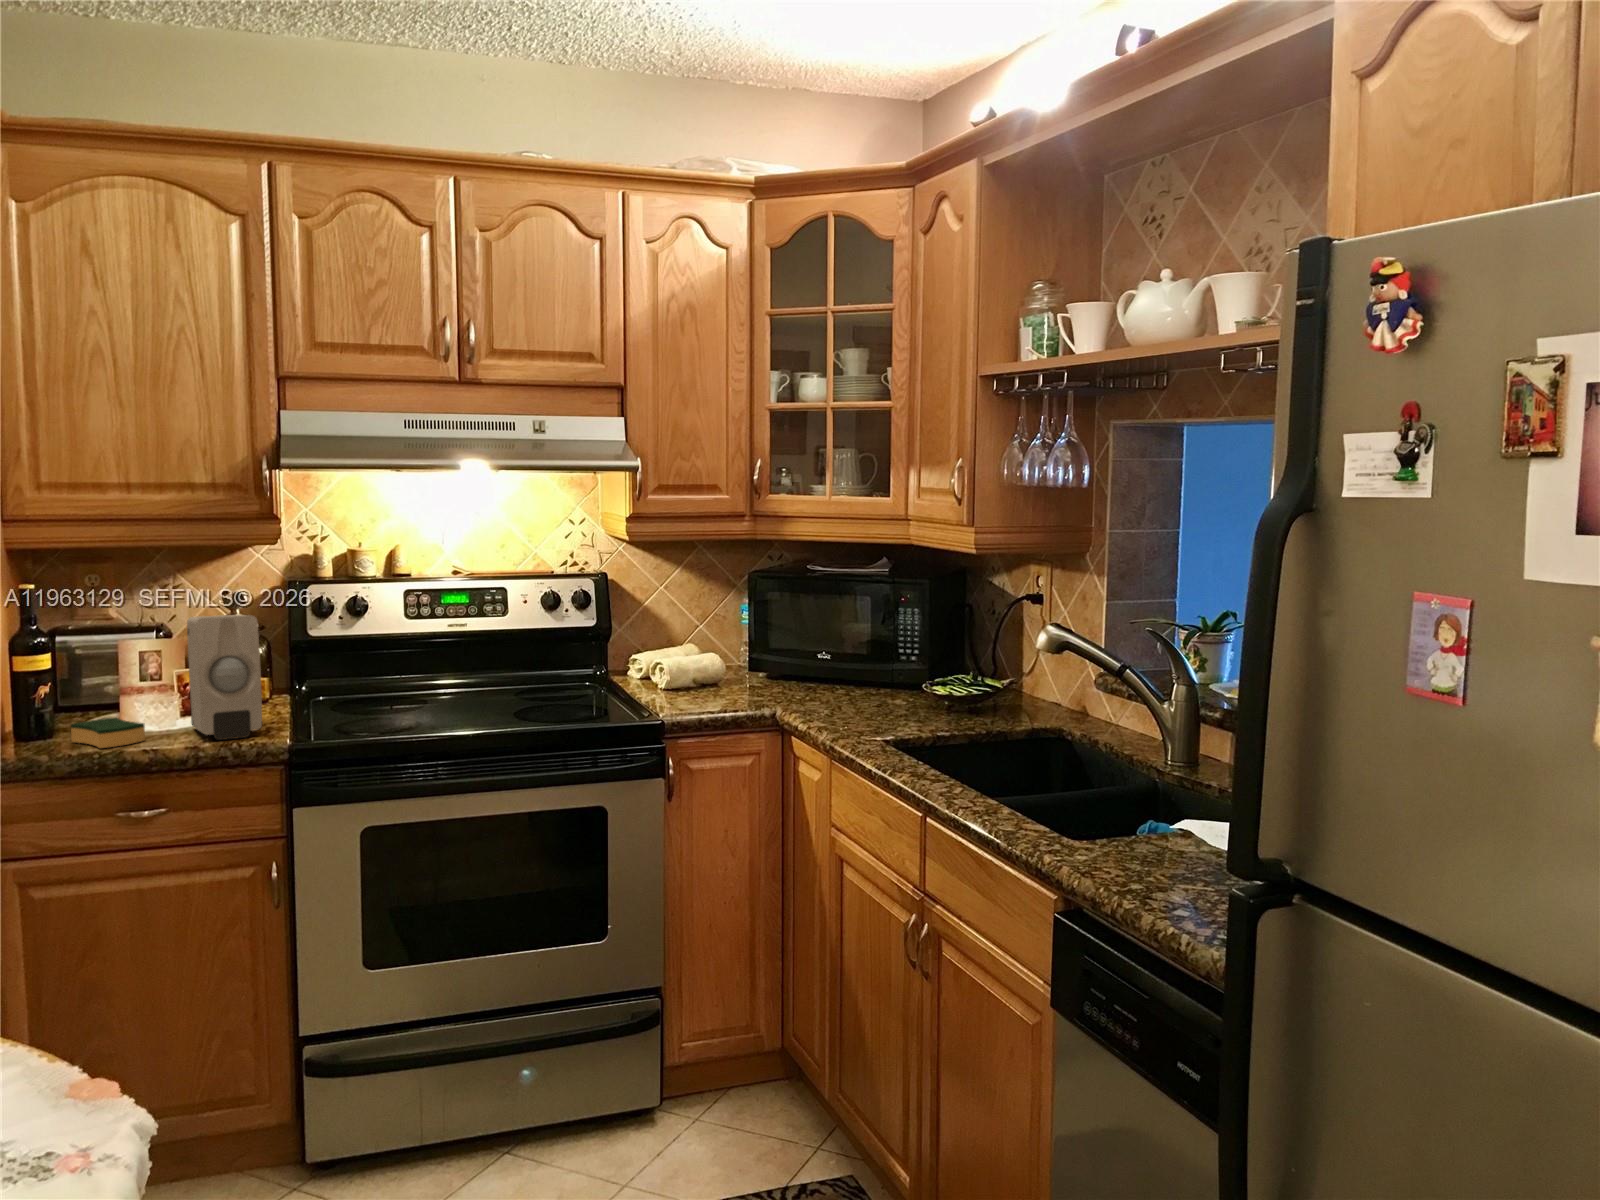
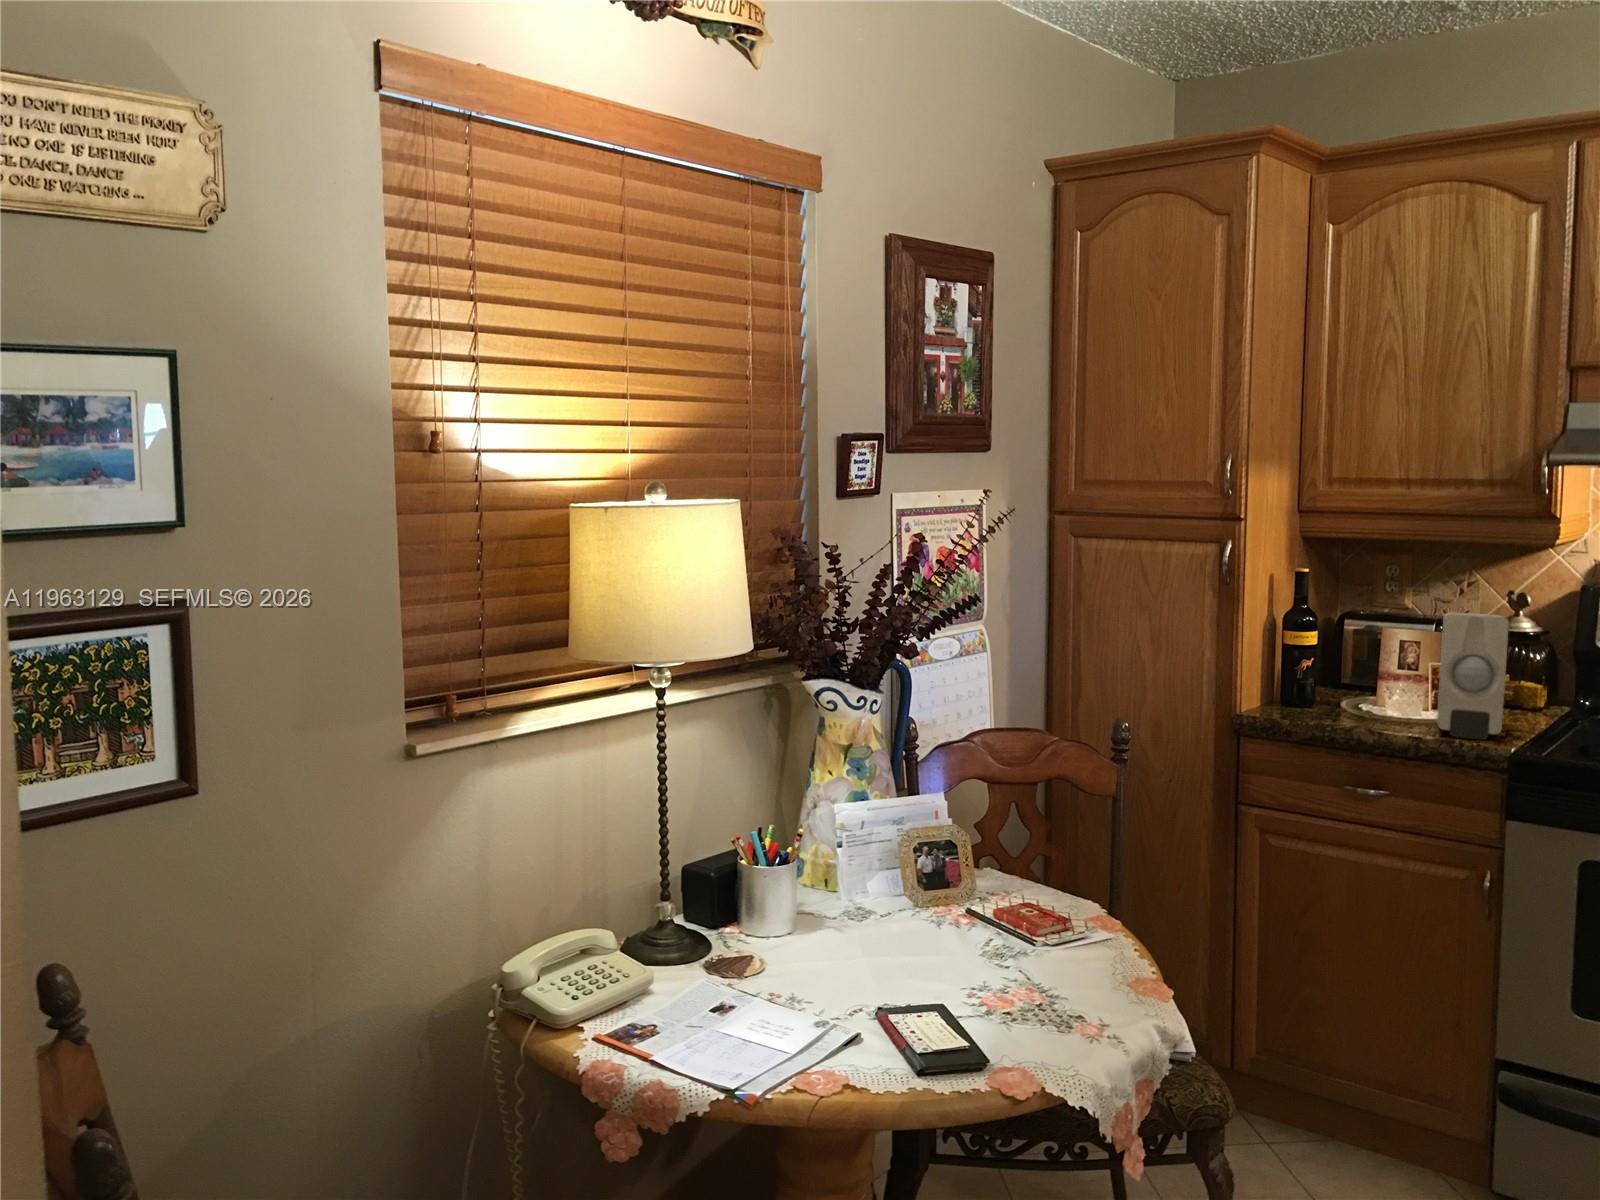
sponge: present [71,717,145,748] -> none [1326,698,1389,725]

